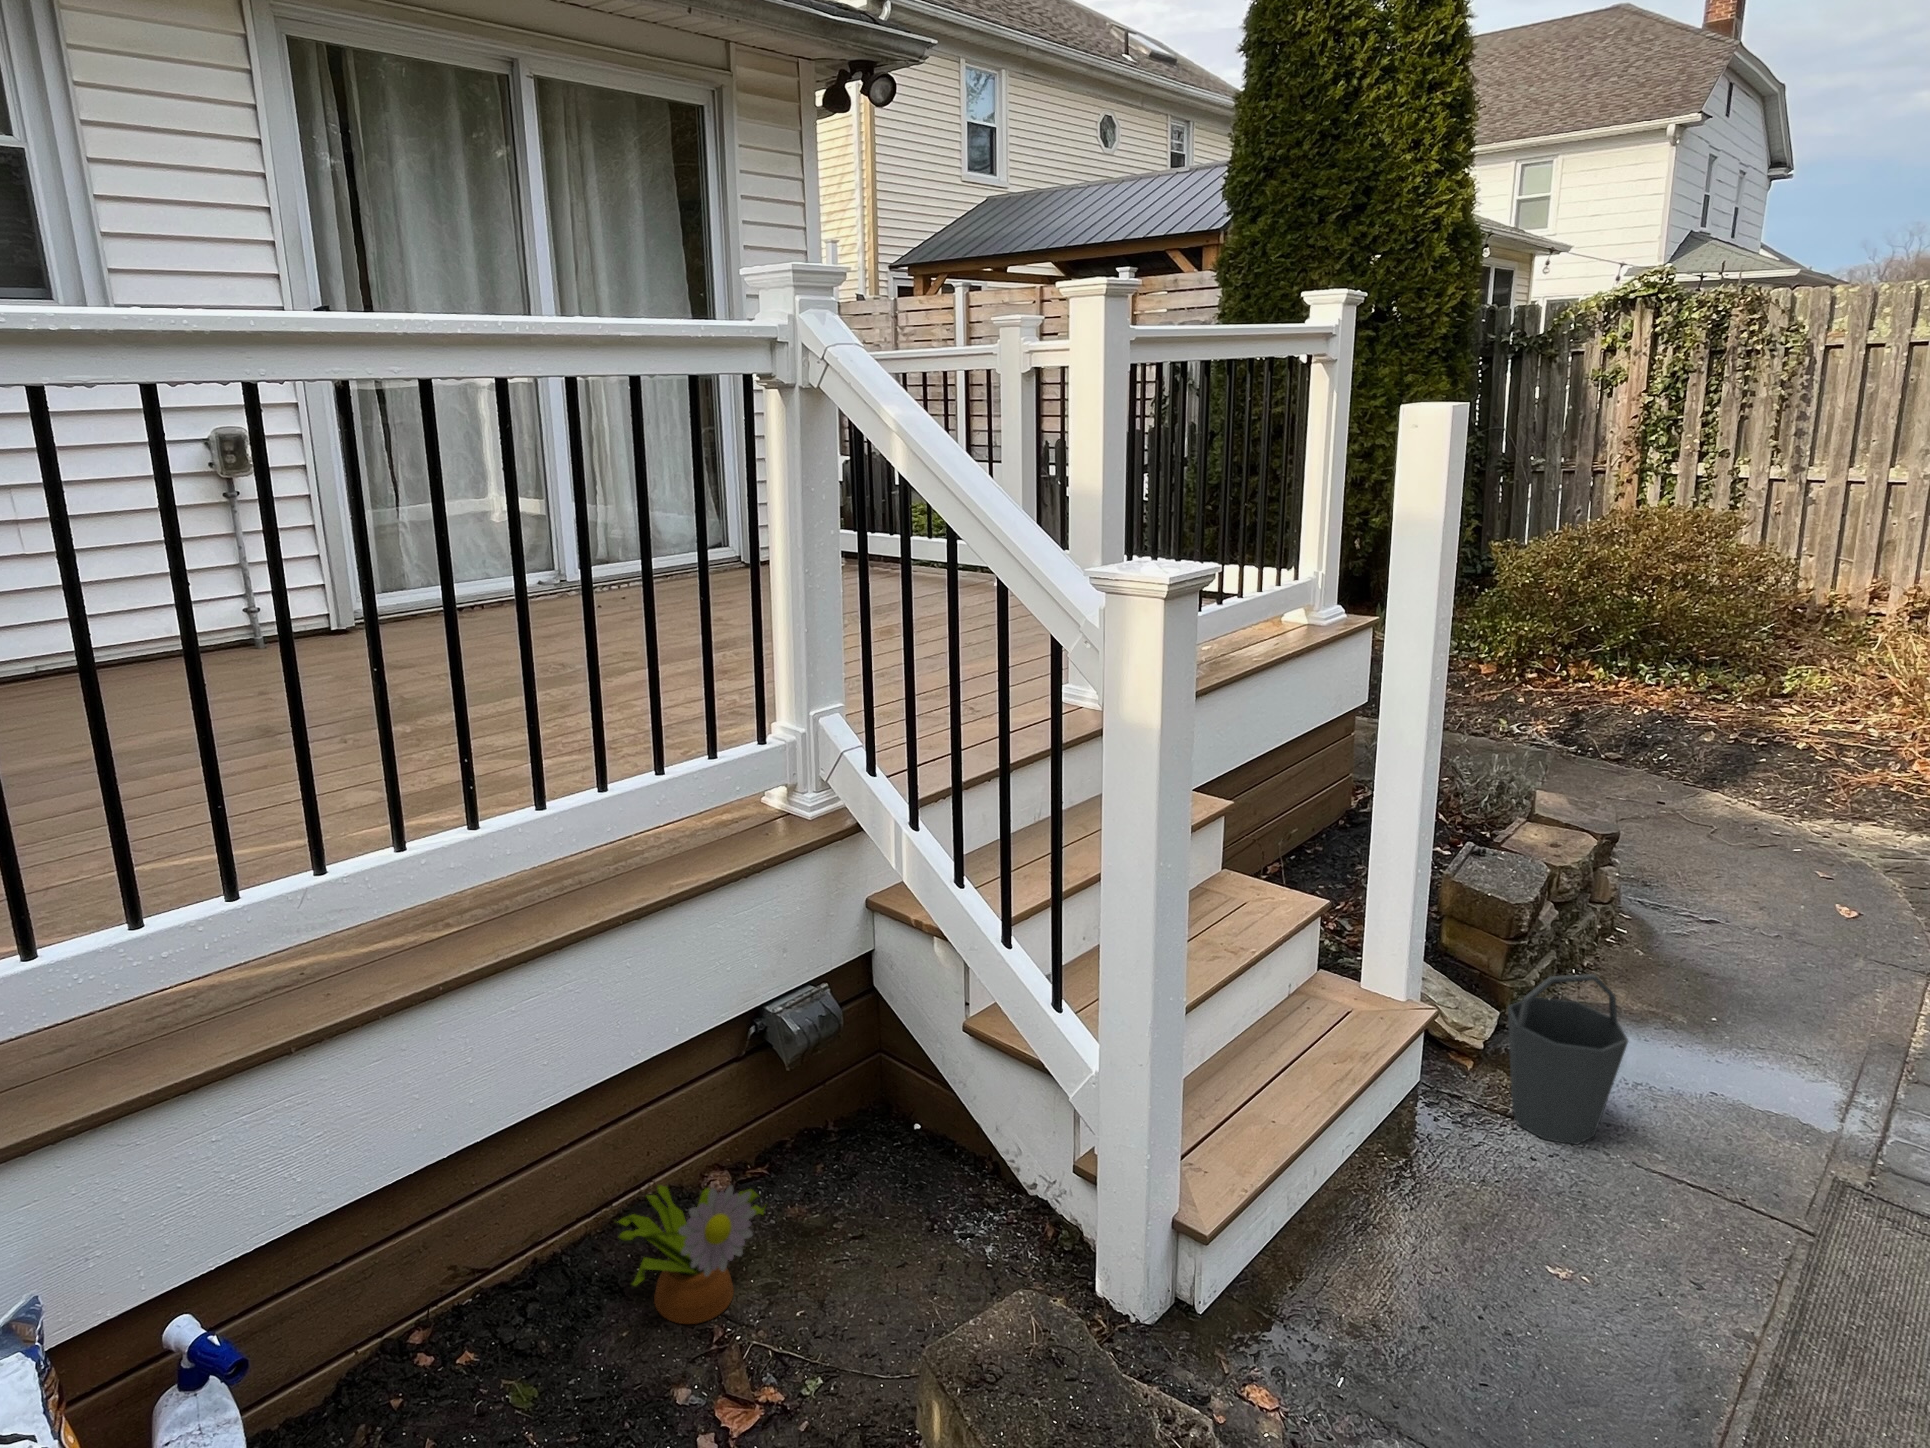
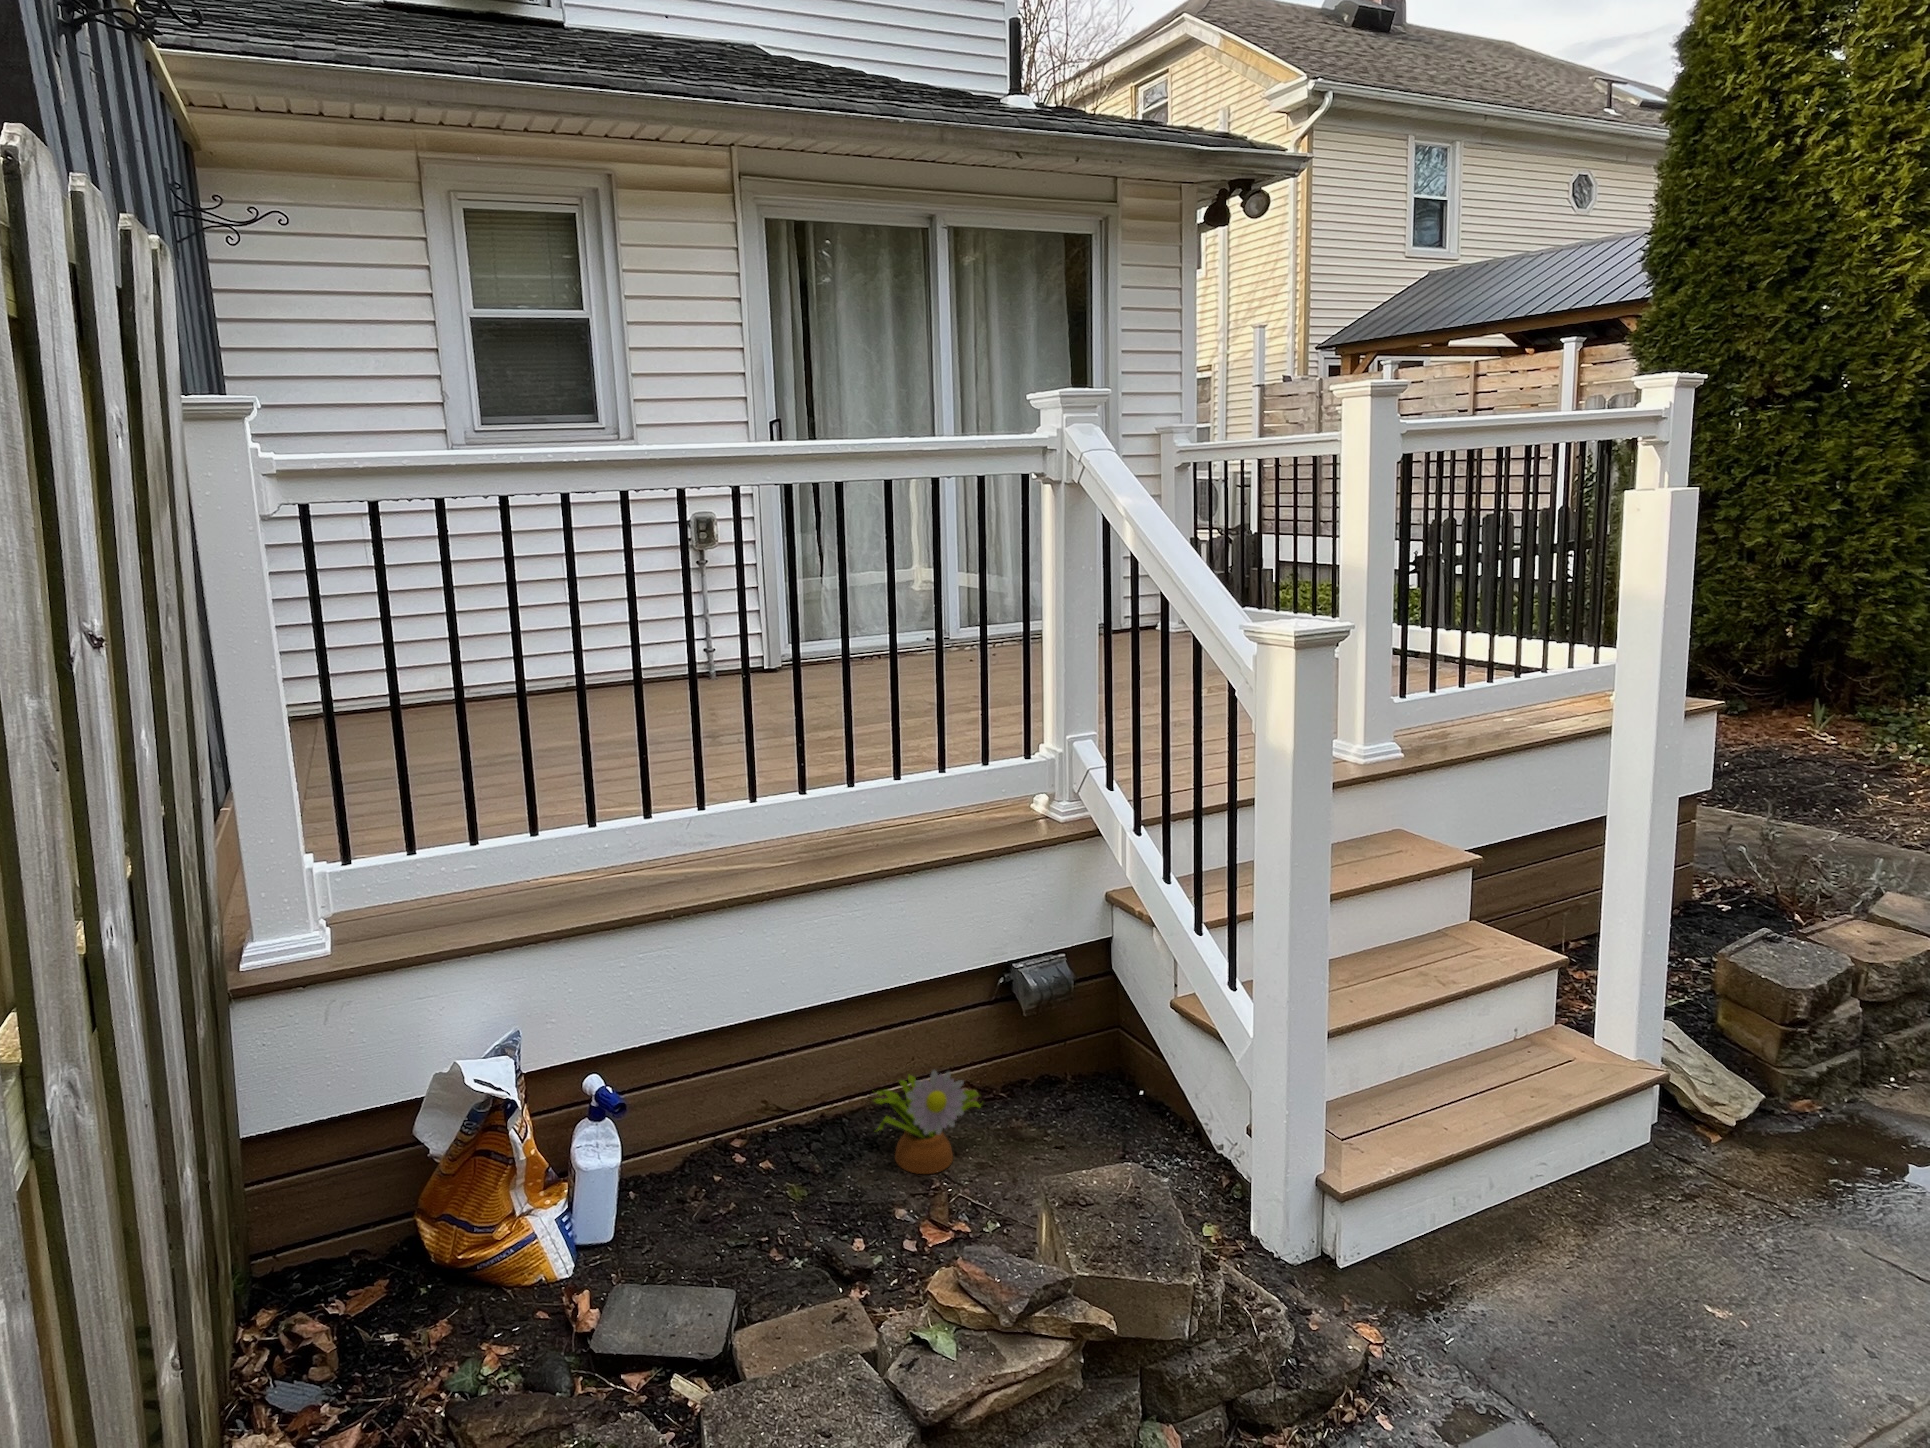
bucket: present [1508,974,1628,1144] -> none [1736,1050,1862,1225]

